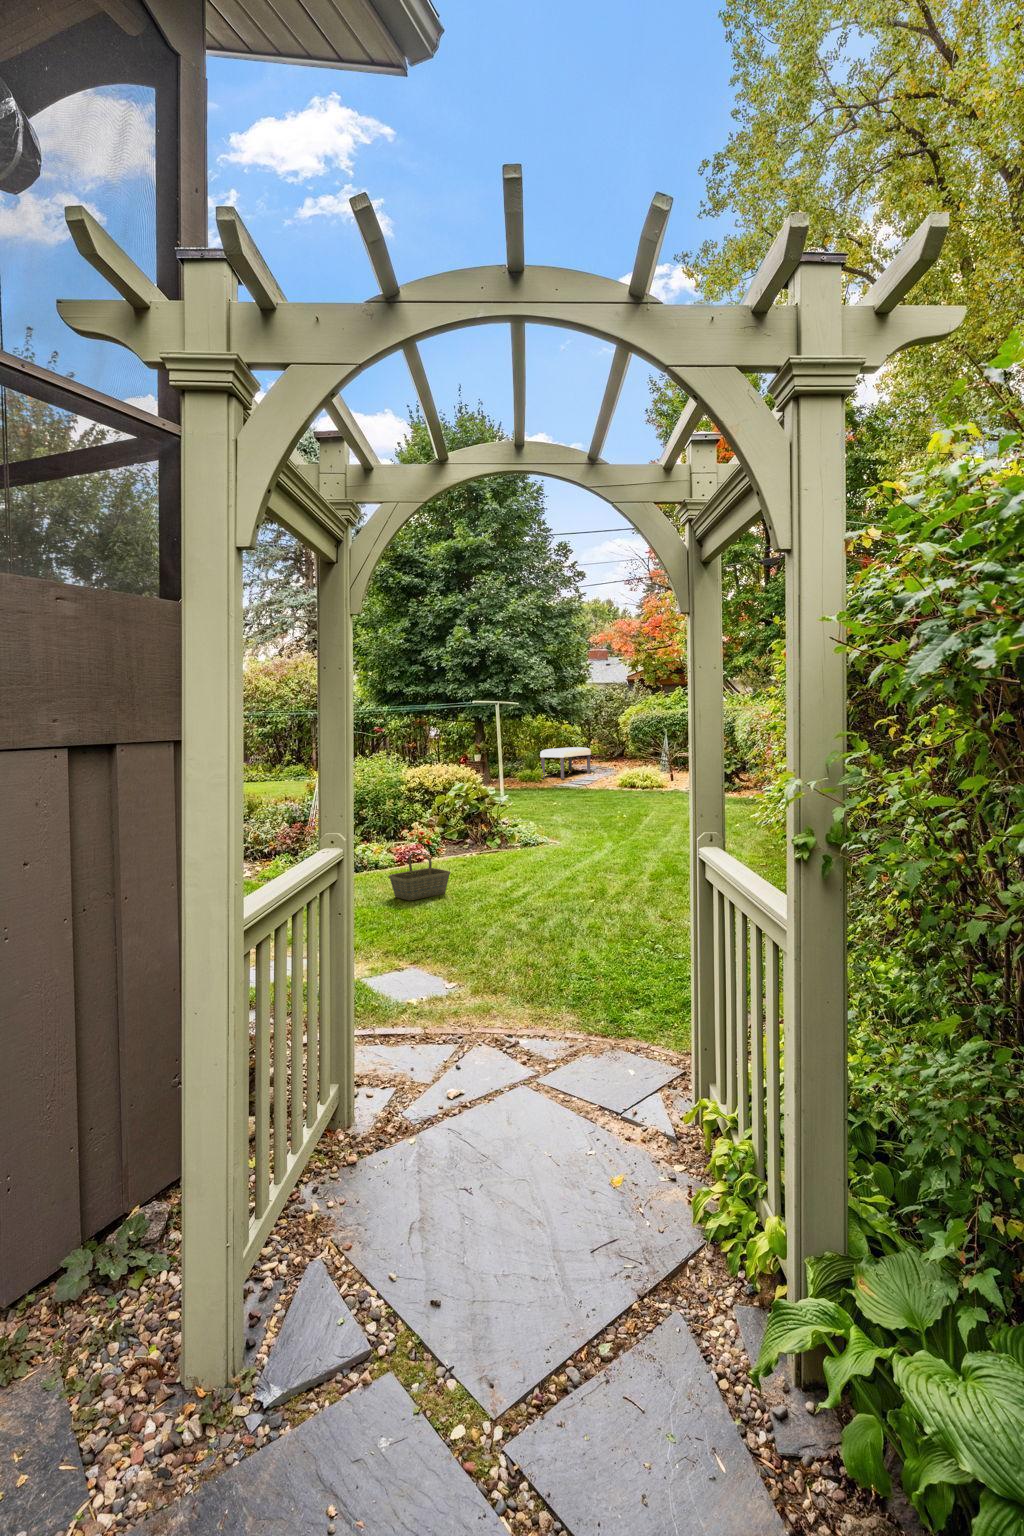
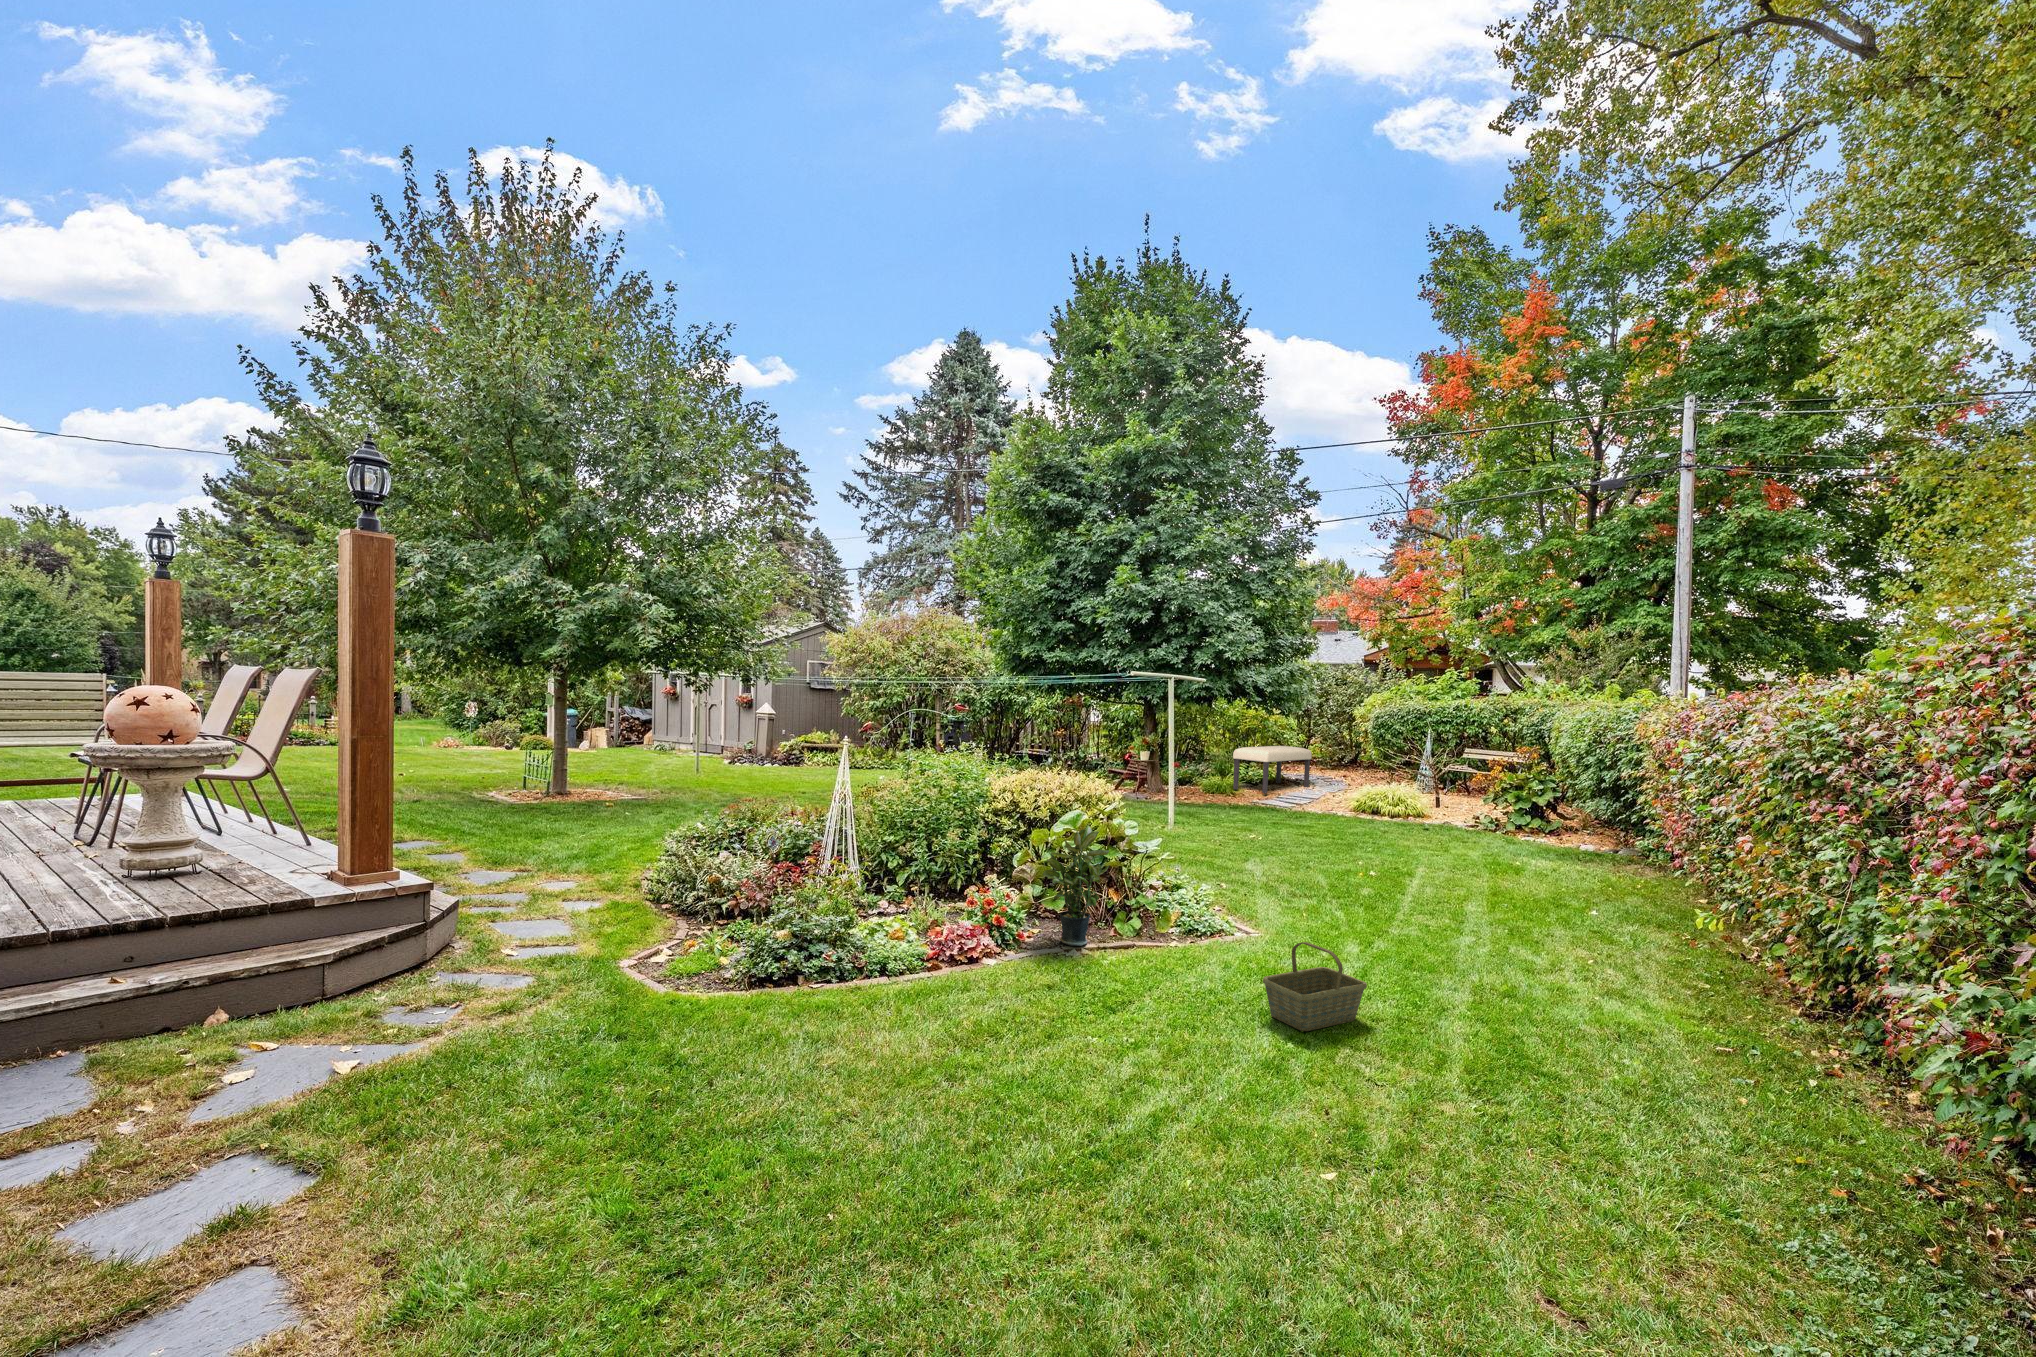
potted plant: none [449,785,486,853] -> present [1043,825,1109,946]
basket: present [389,853,451,900] -> present [1263,942,1367,1031]

